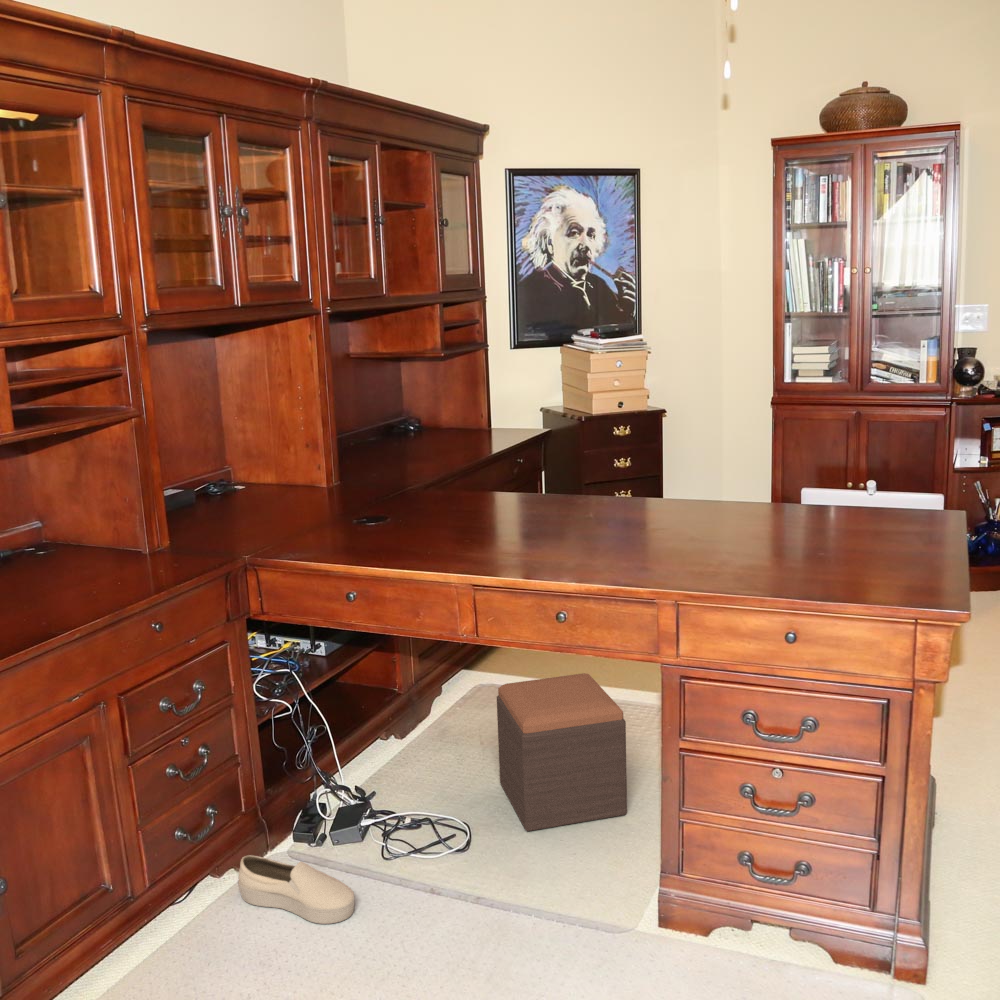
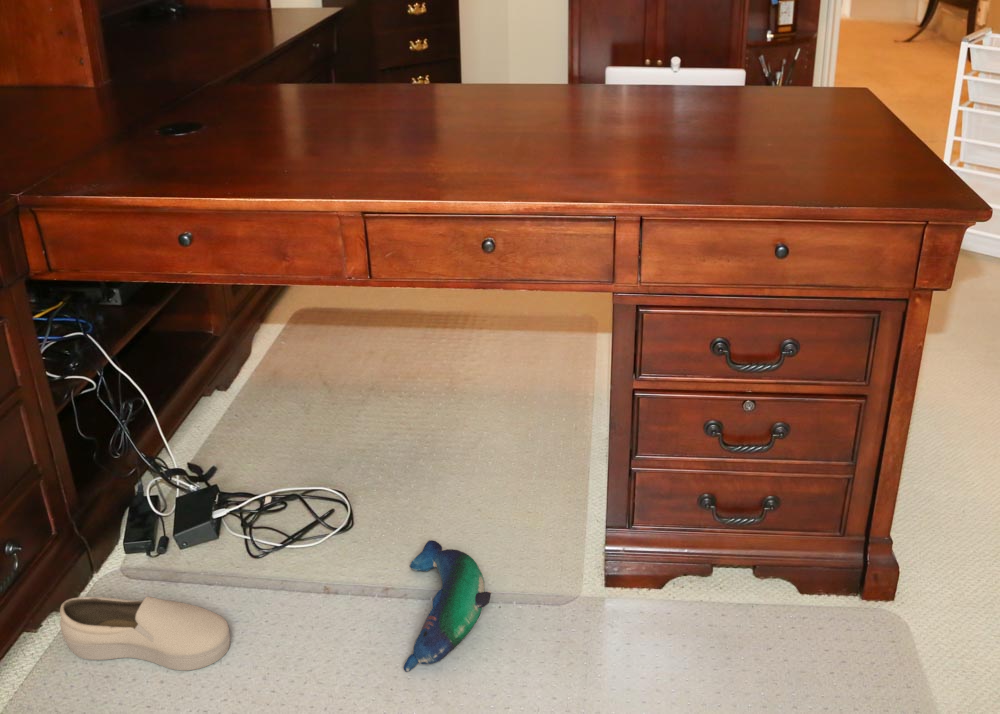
footstool: present [497,673,627,831] -> none [353,296,520,489]
plush toy: none [476,865,557,953] -> present [404,540,491,672]

